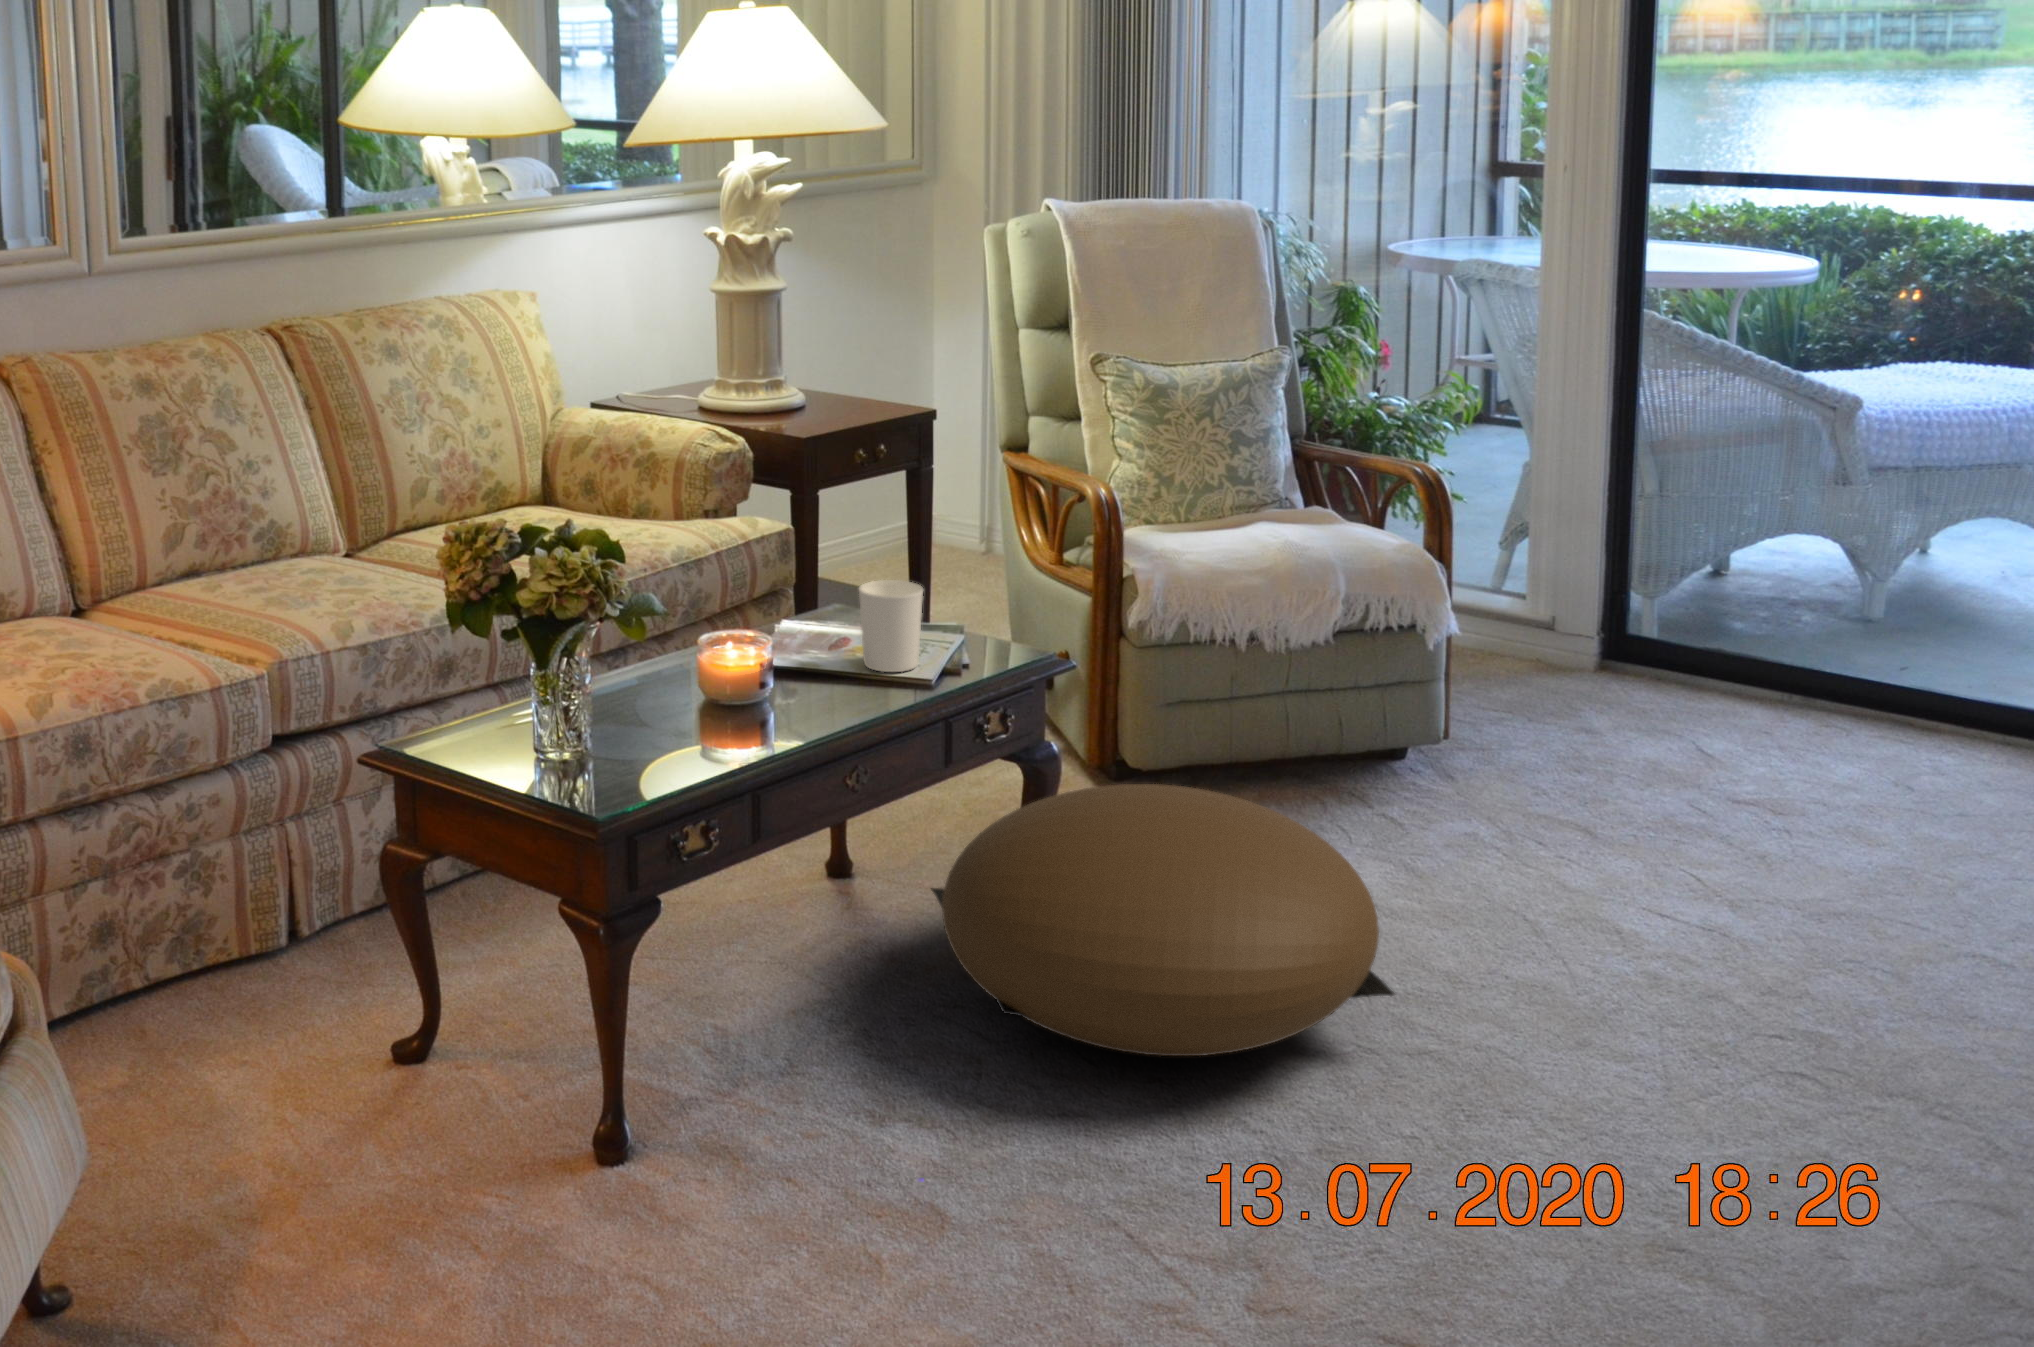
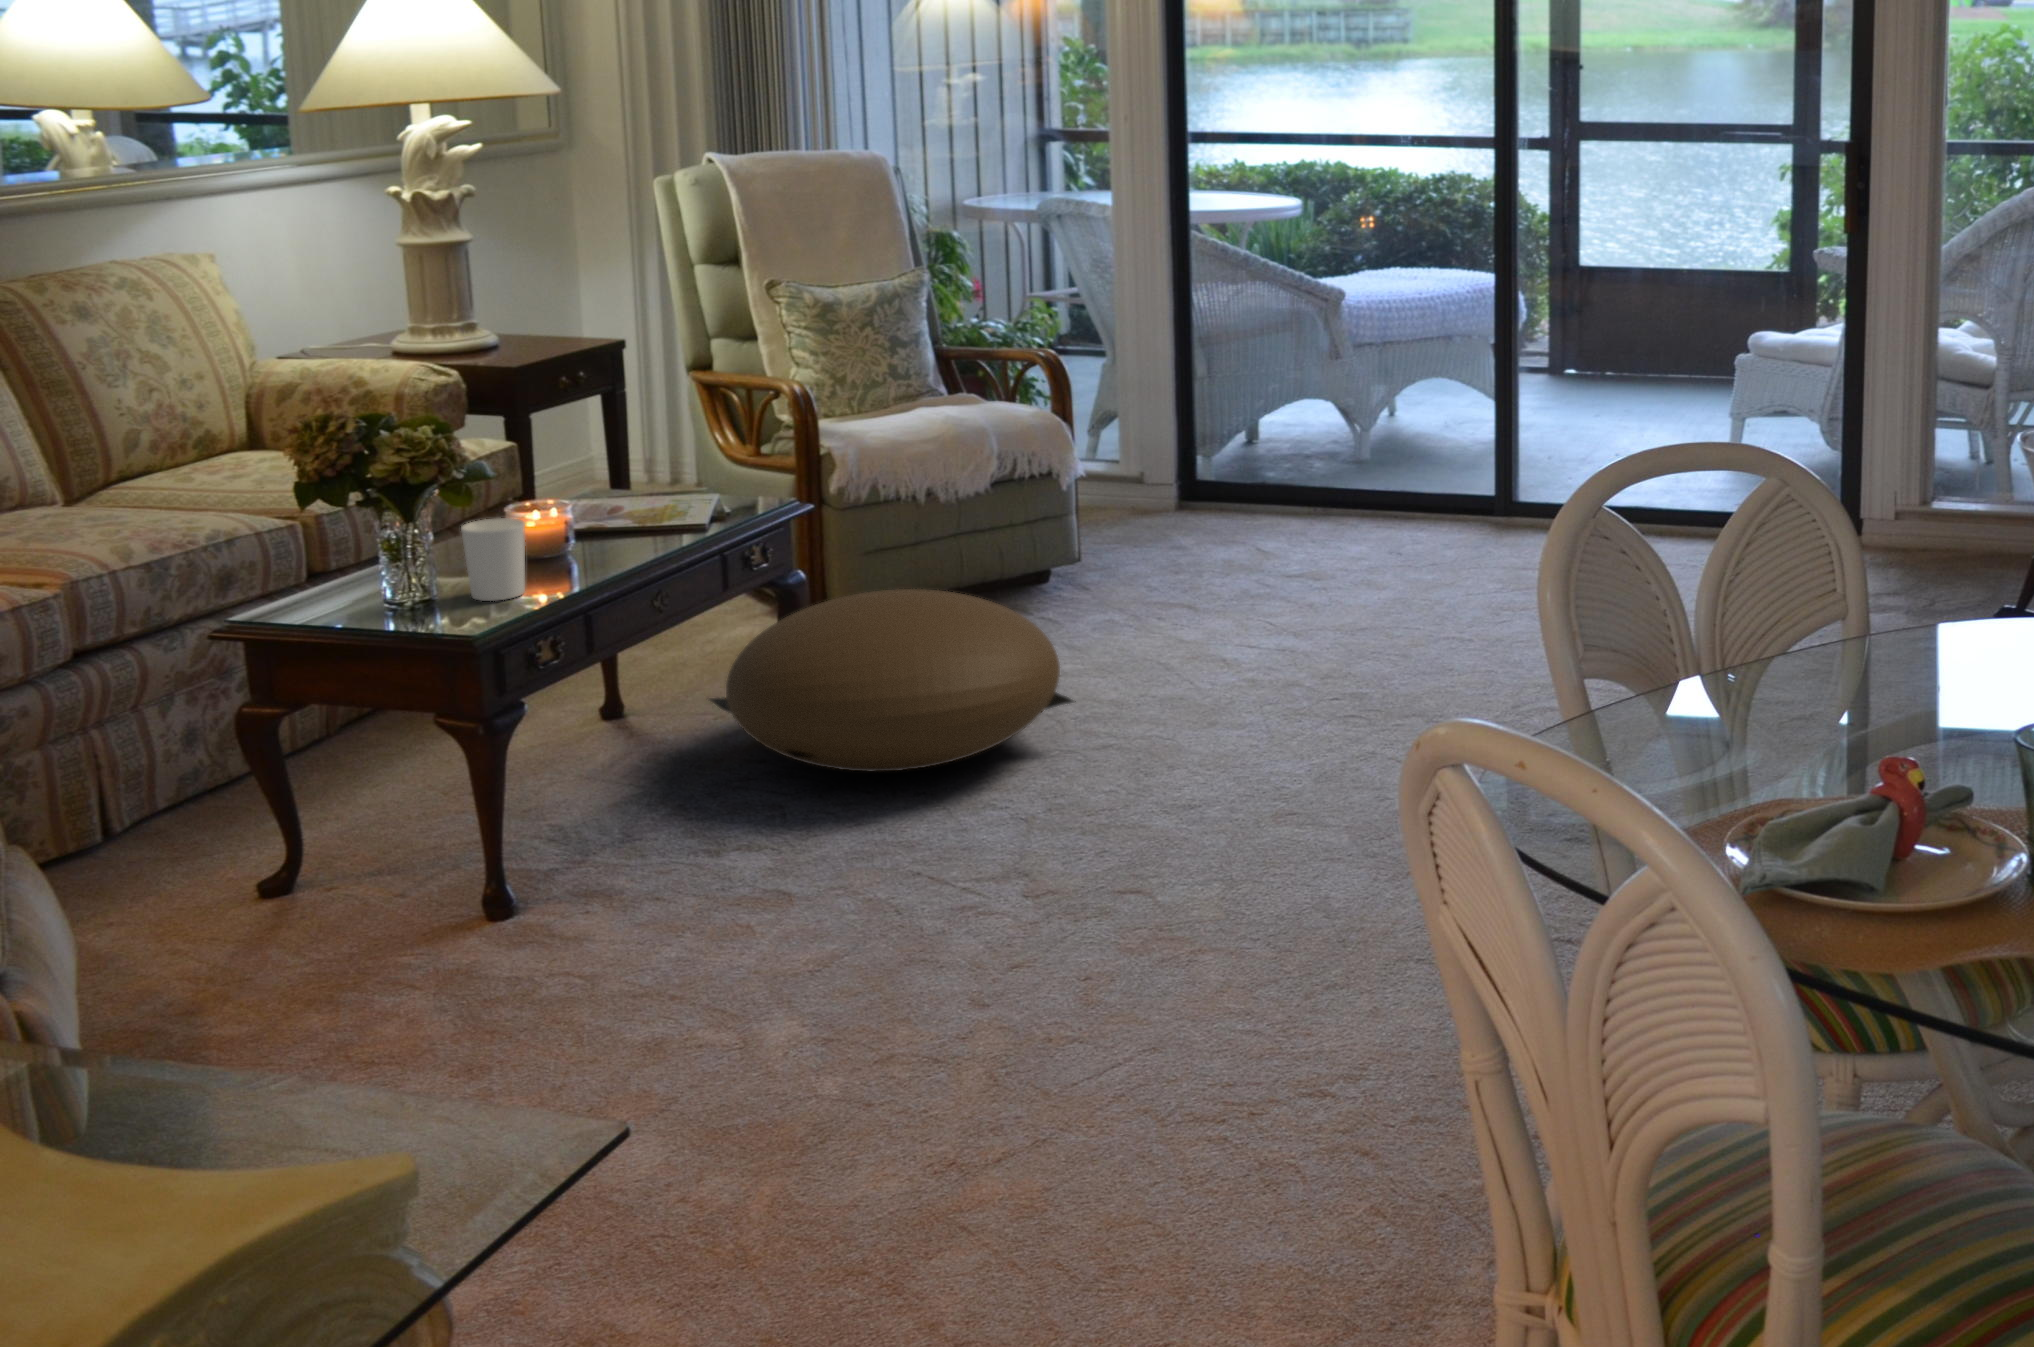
candle holder: present [859,580,924,672] -> present [461,518,525,601]

